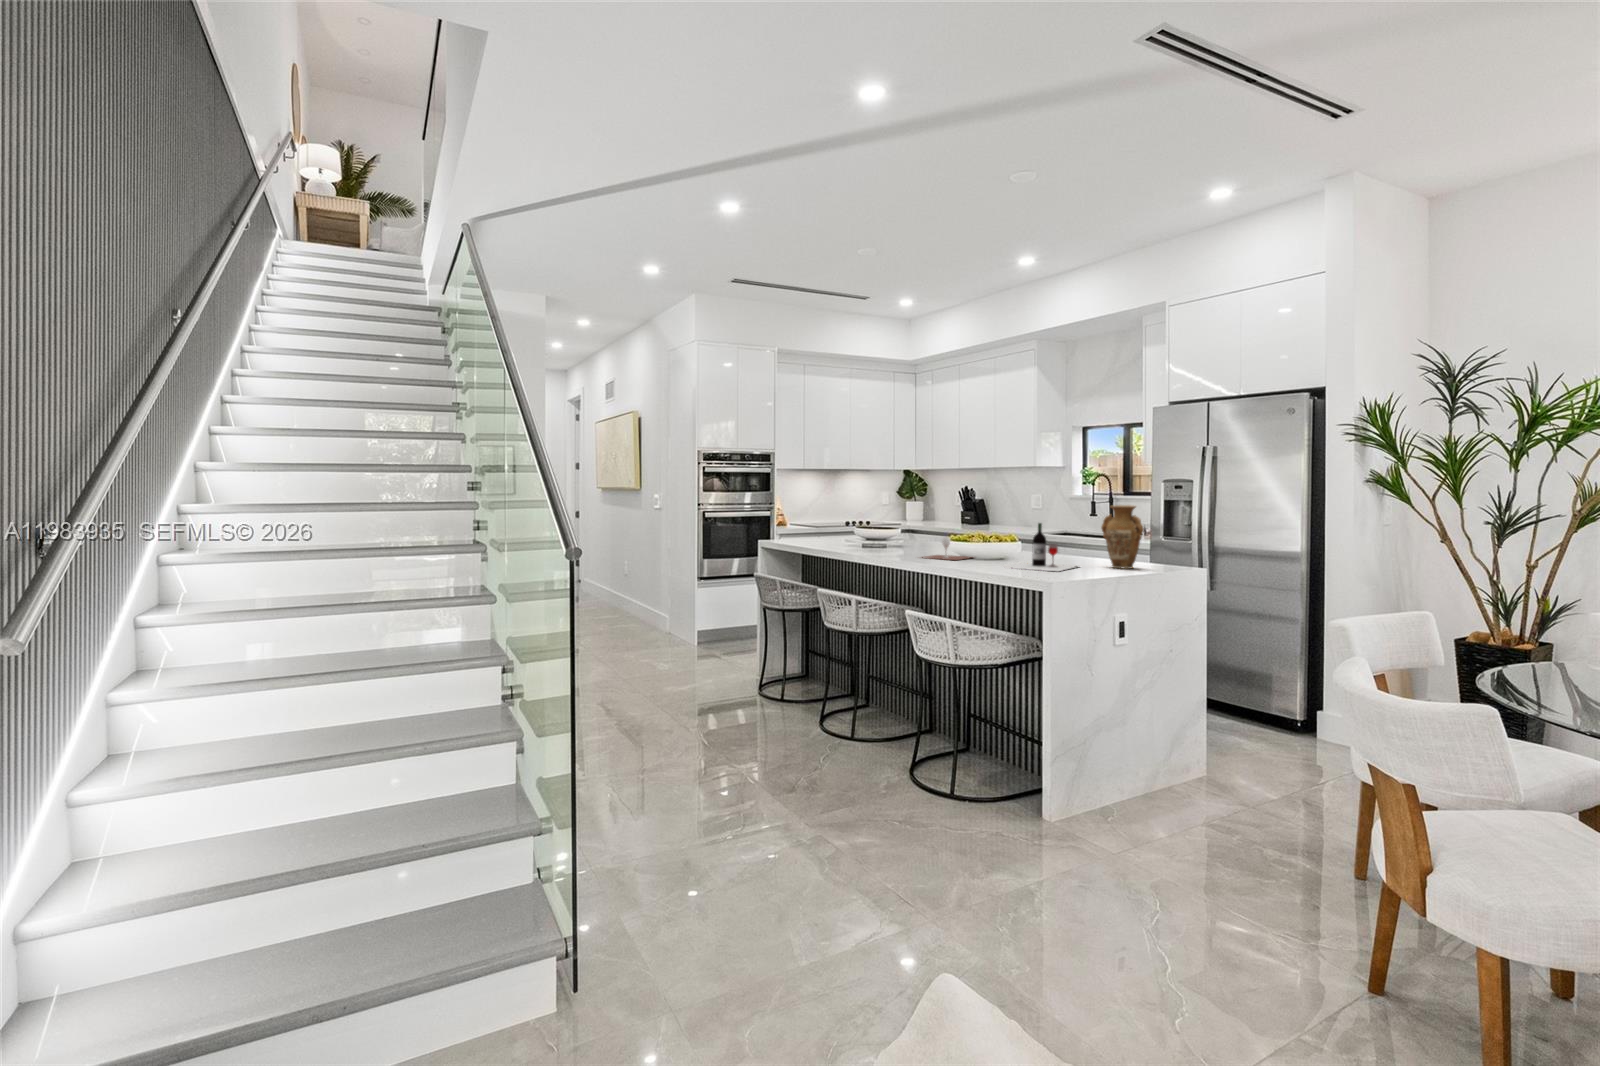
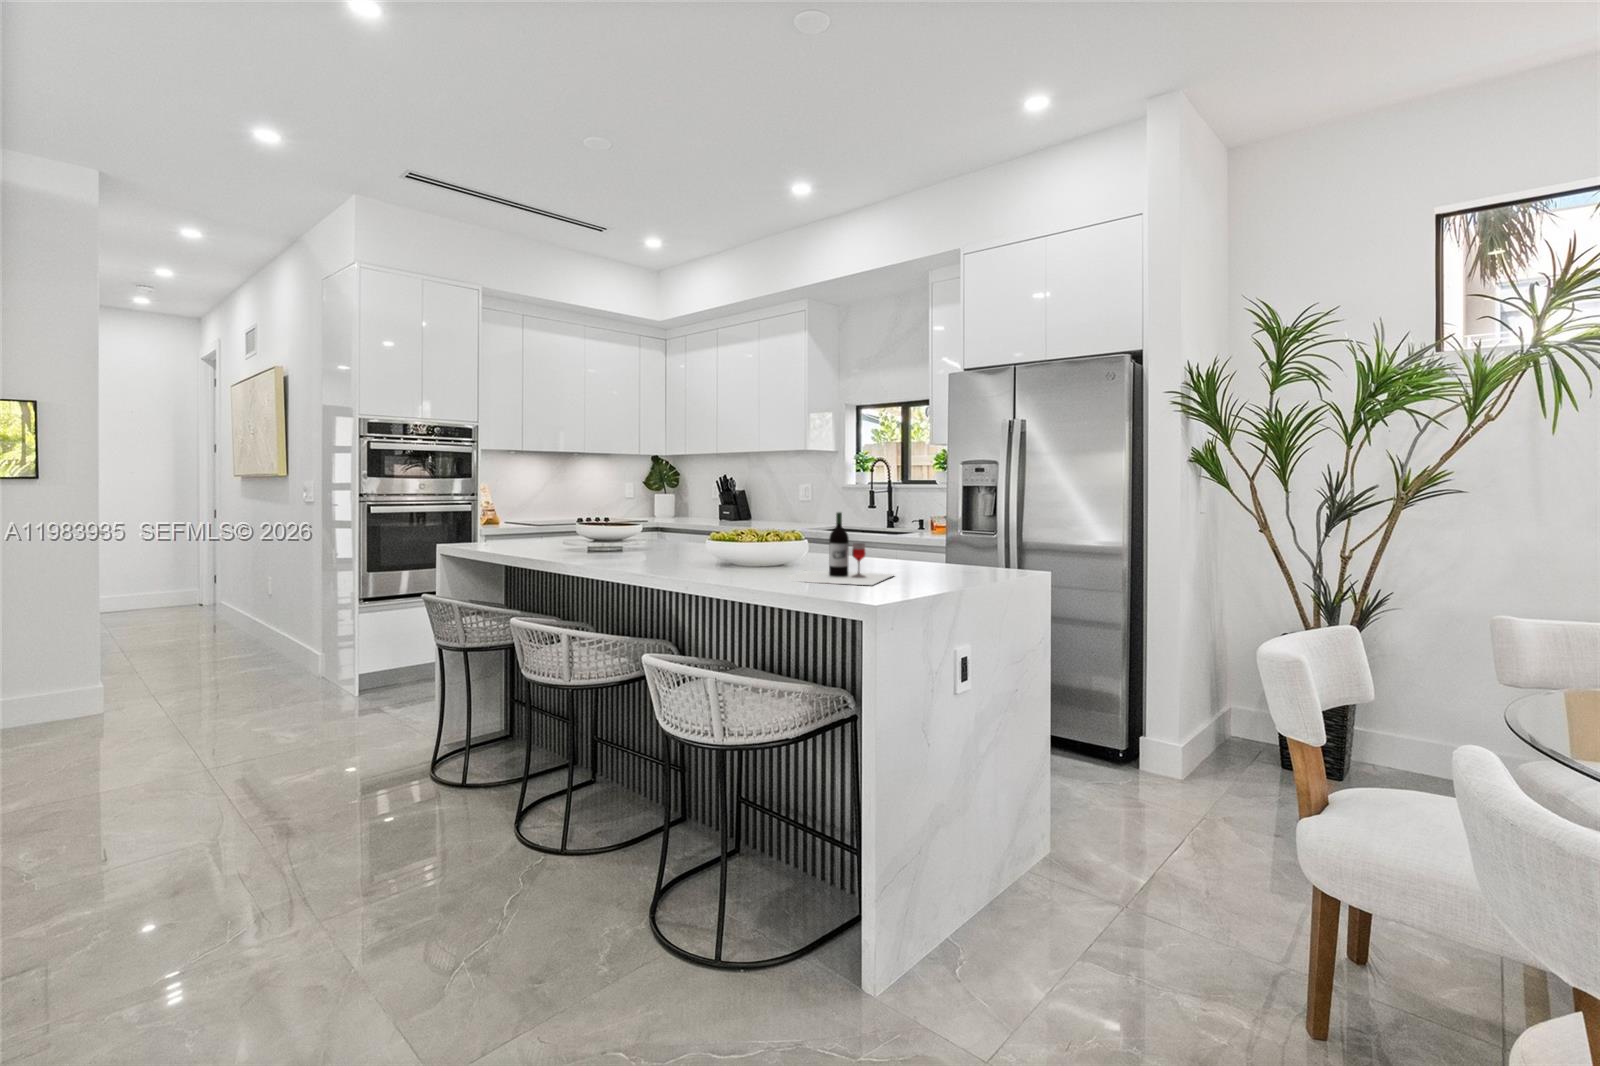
vase: present [1101,505,1144,569] -> none [920,487,979,576]
wine glass: present [923,537,969,560] -> none [657,536,746,570]

